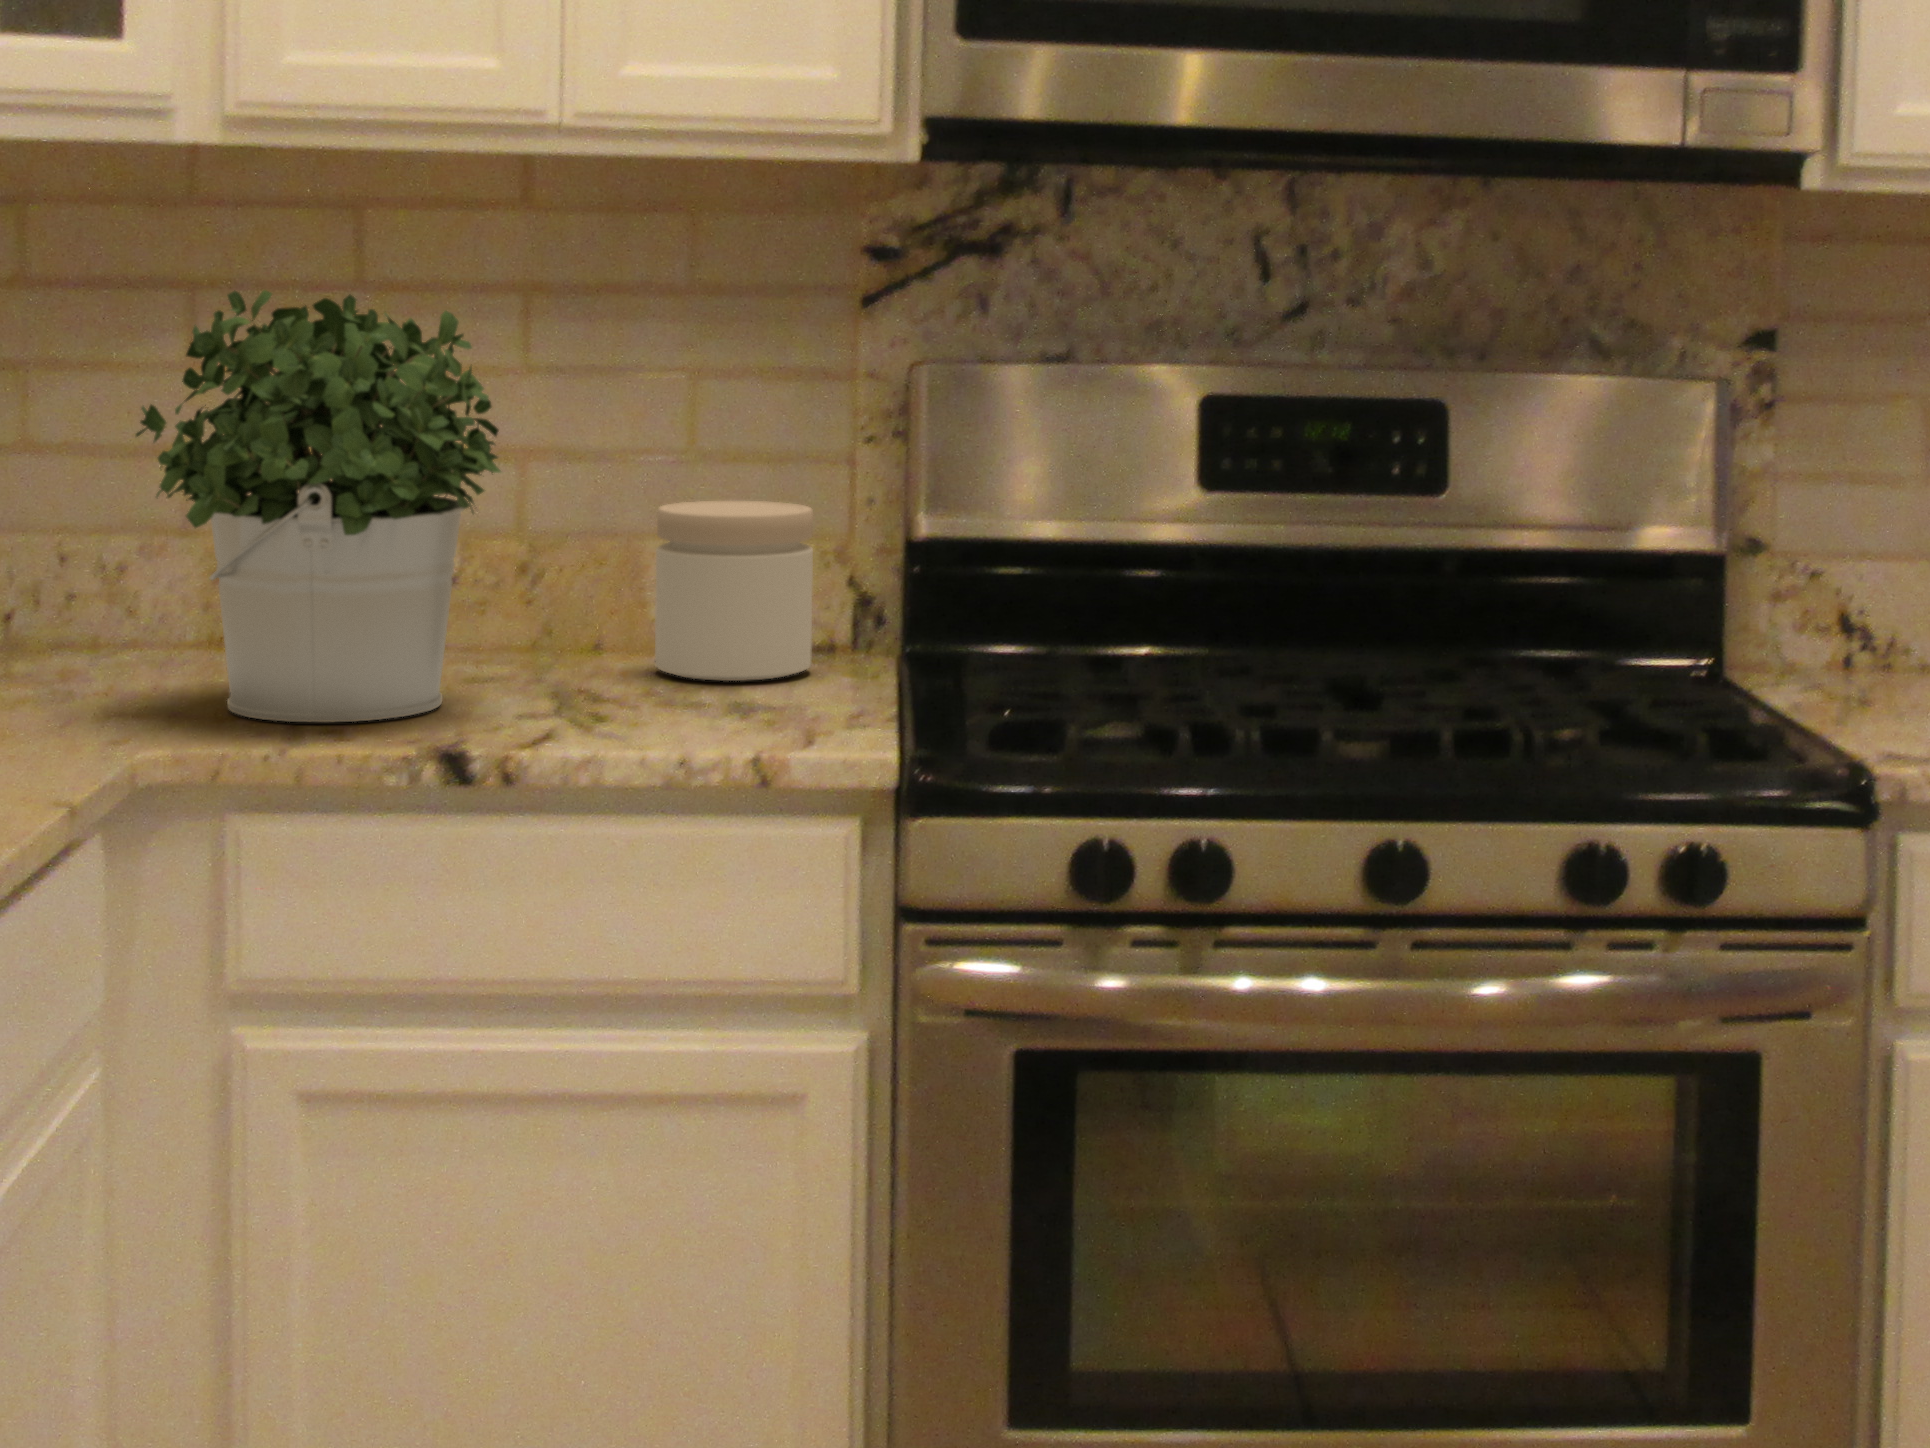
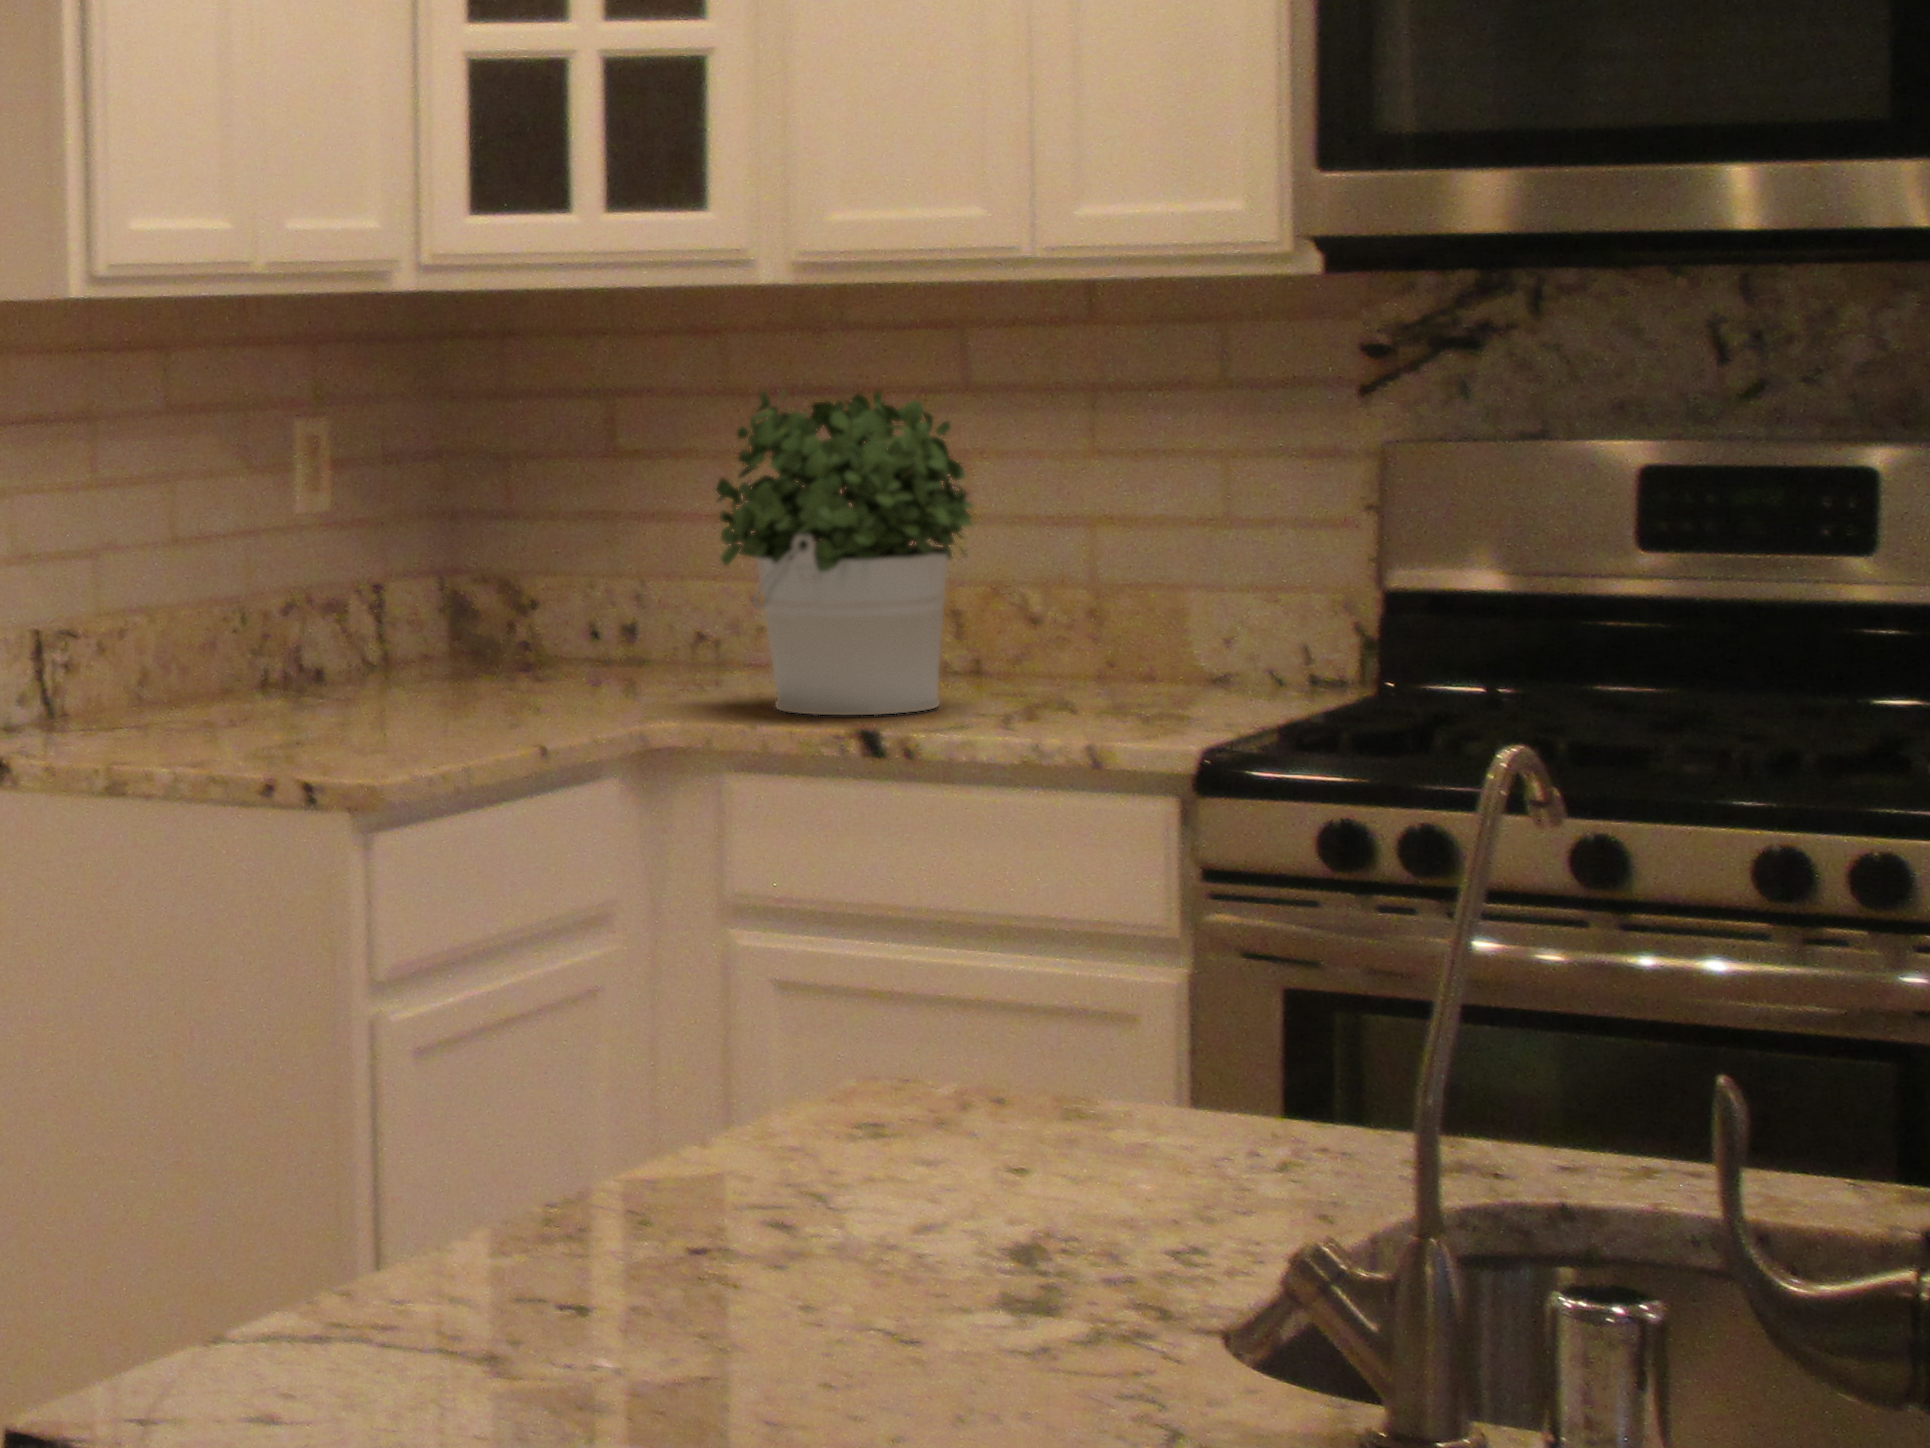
jar: present [655,501,813,681] -> none [1147,555,1291,704]

